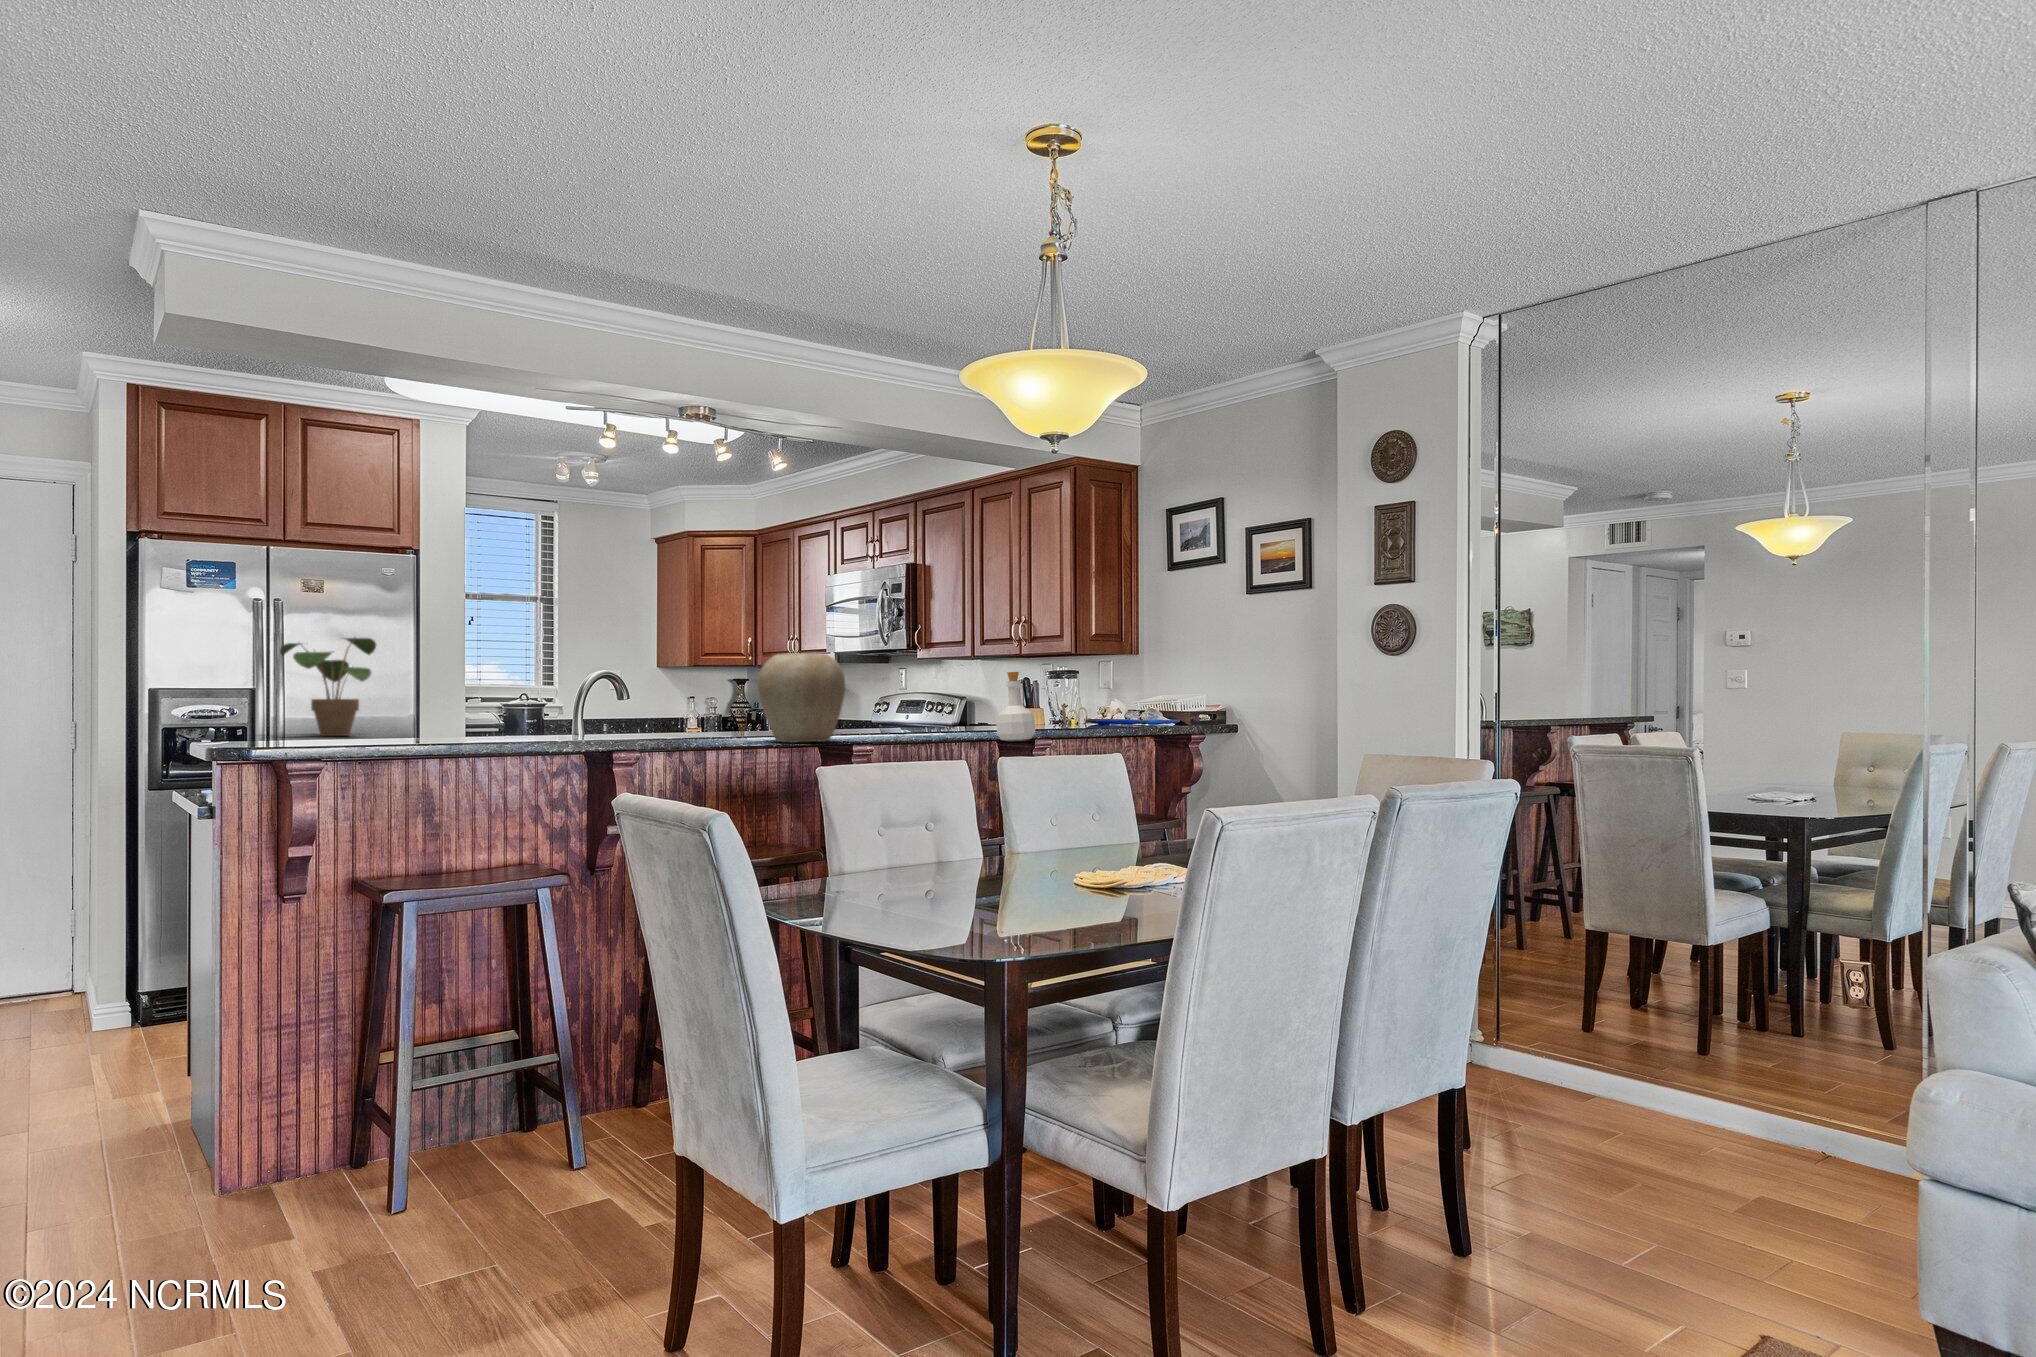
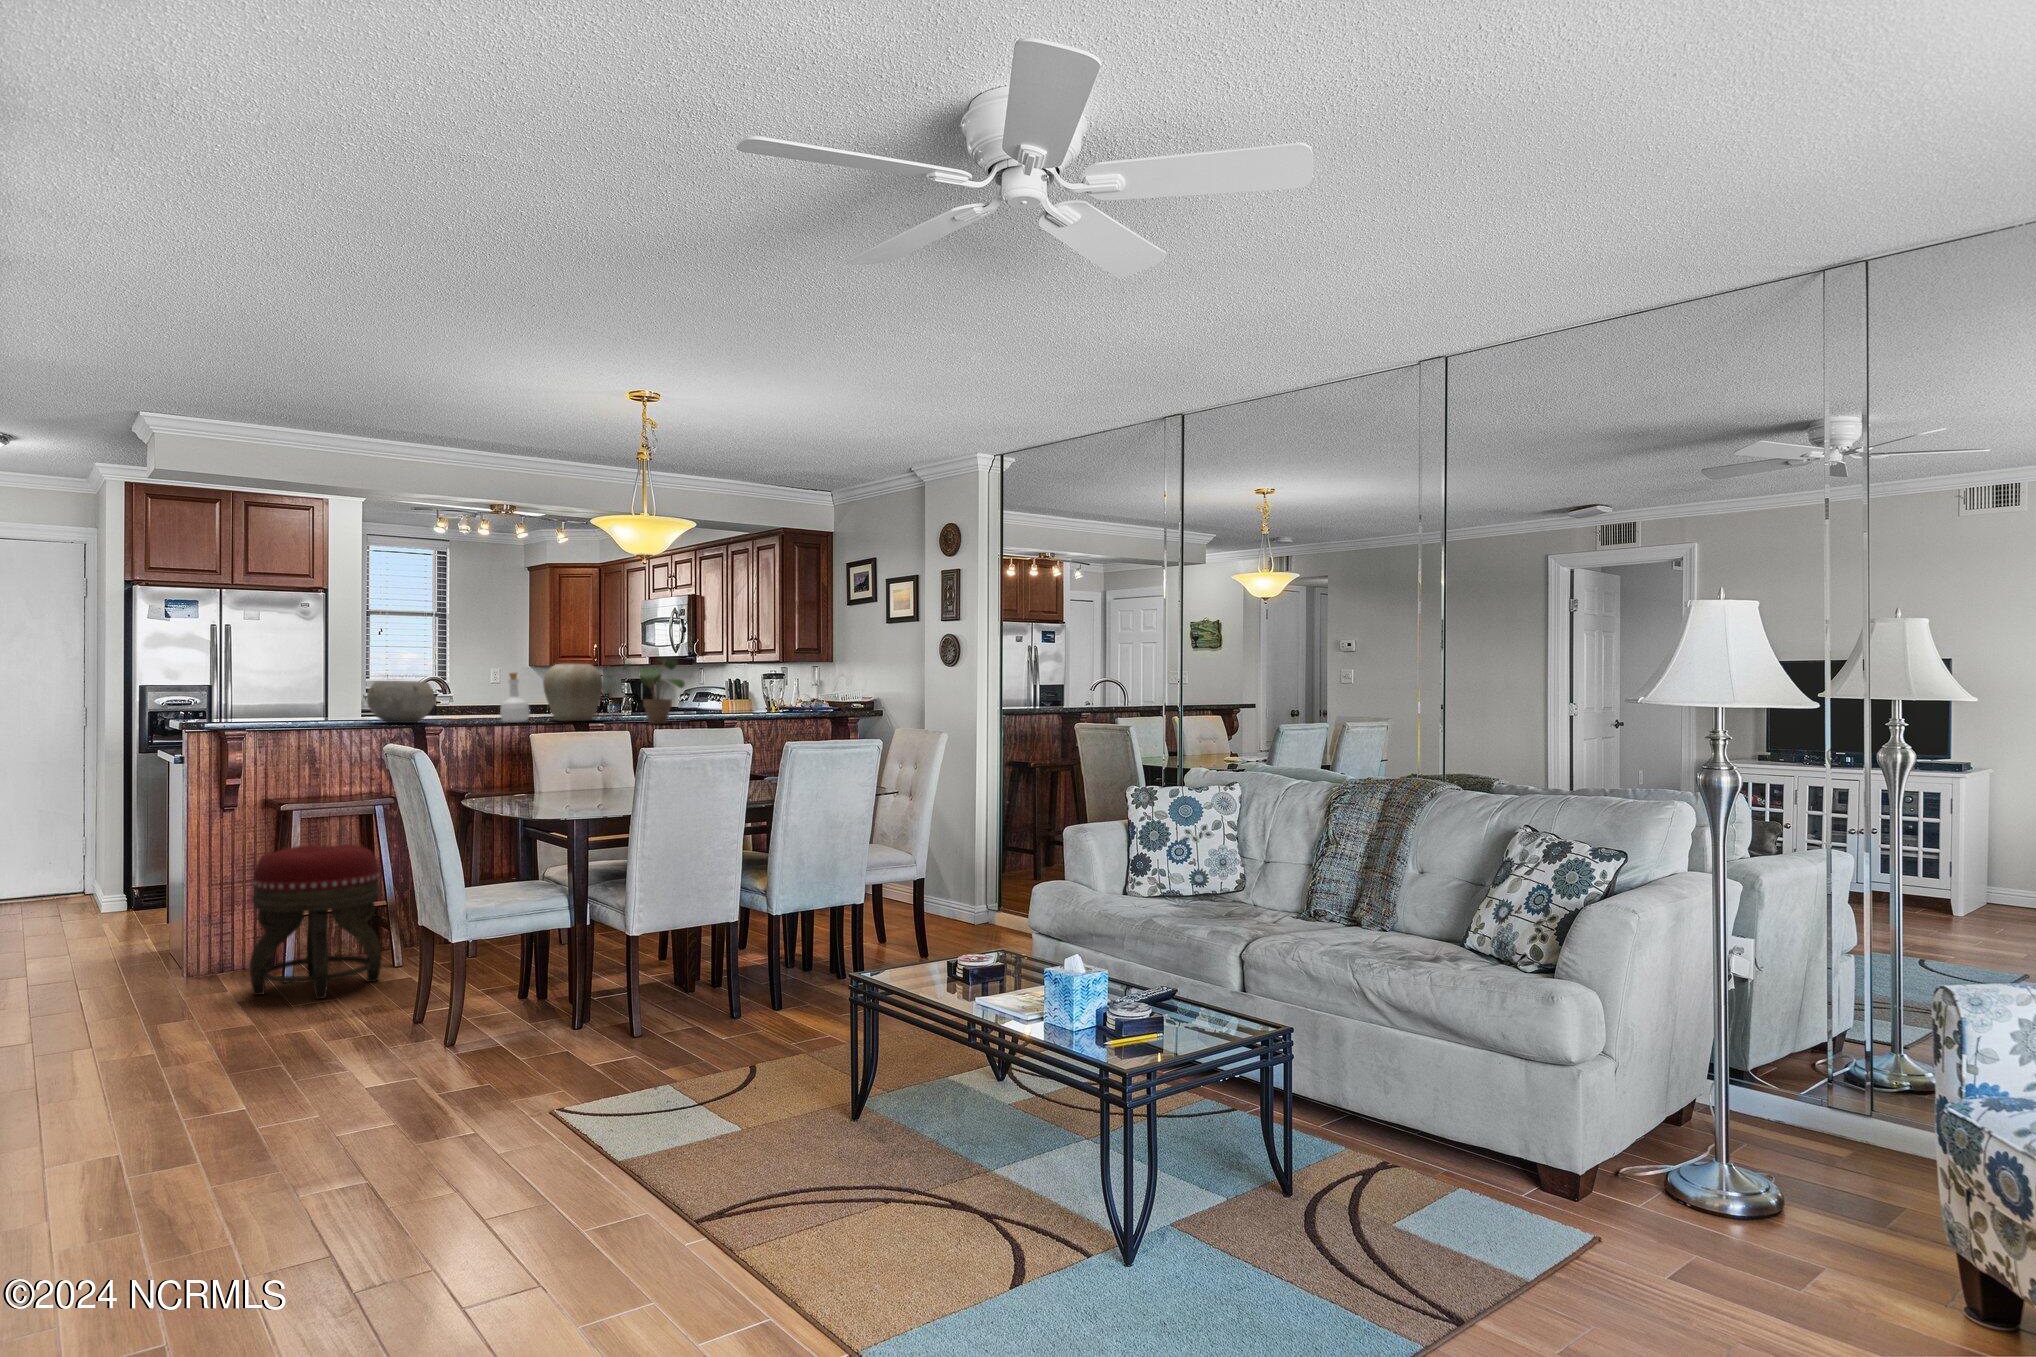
potted plant: present [280,637,376,736] -> present [623,659,685,724]
bottle: present [996,672,1035,741] -> present [500,673,530,723]
ceramic bowl: none [504,680,611,747] -> present [367,681,435,723]
footstool: none [337,966,565,1271] -> present [250,844,382,999]

